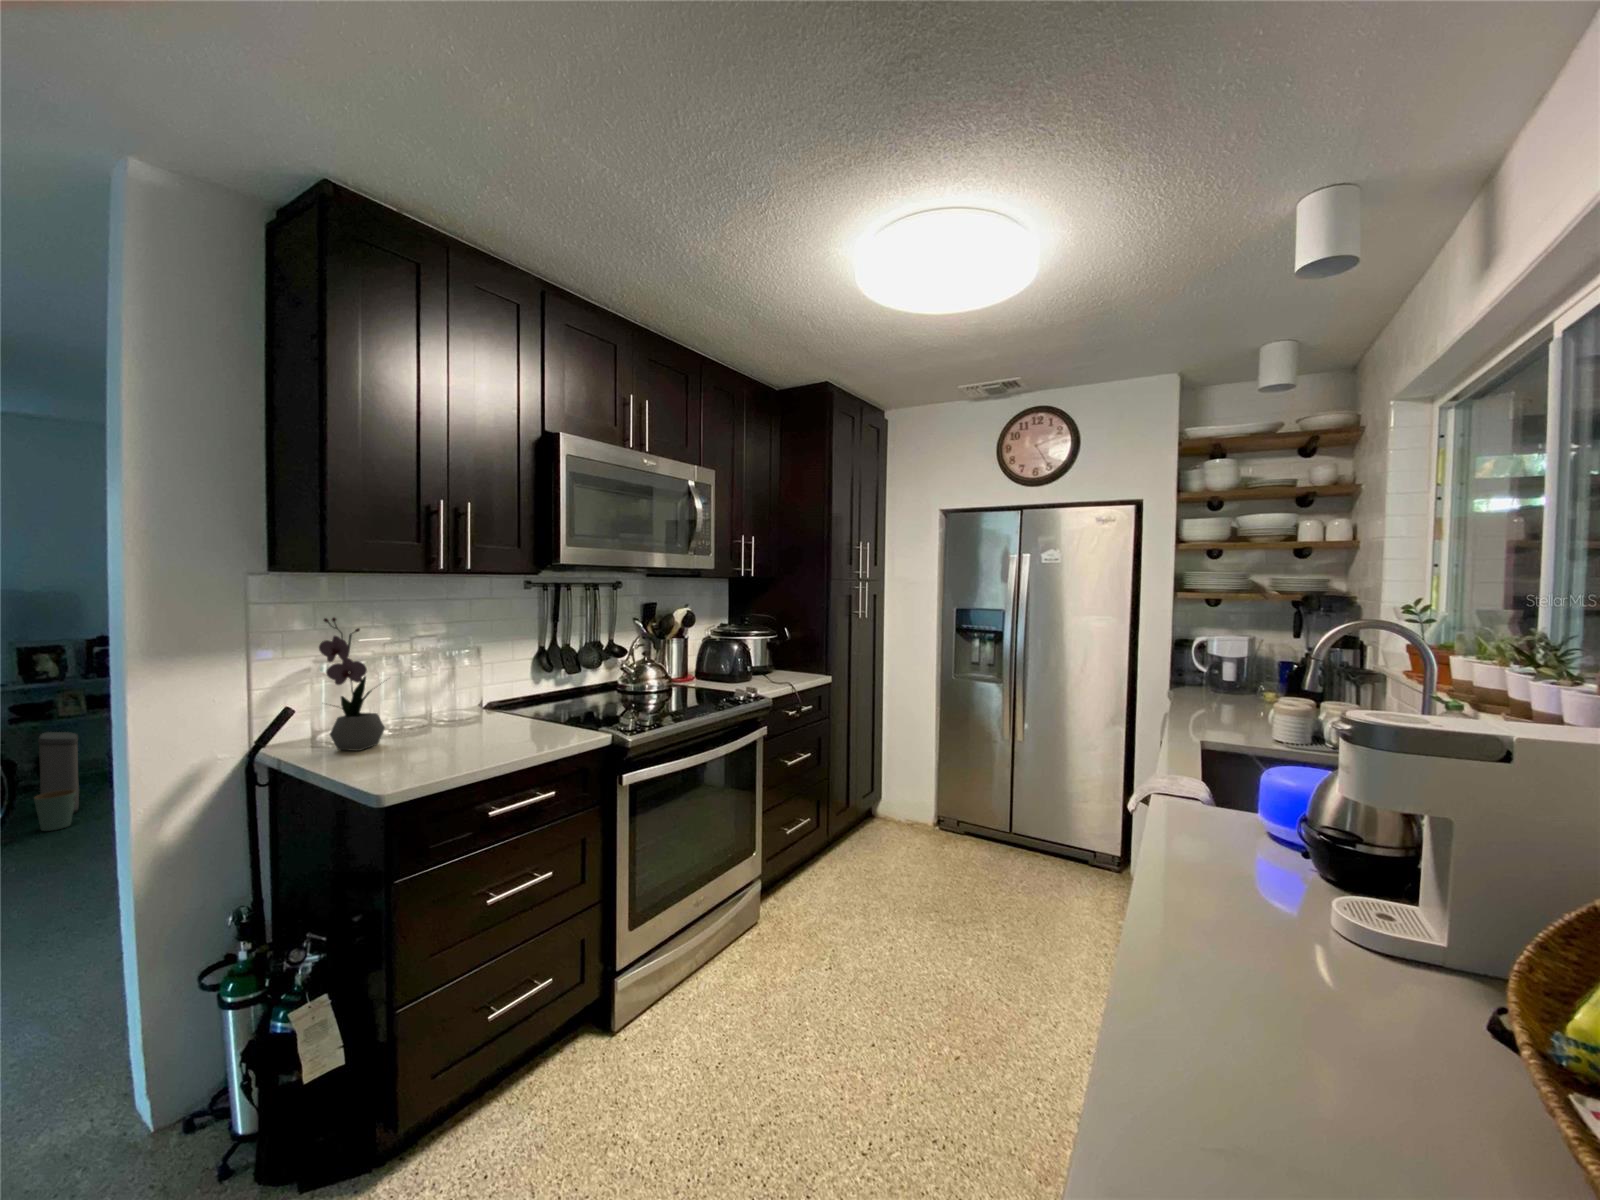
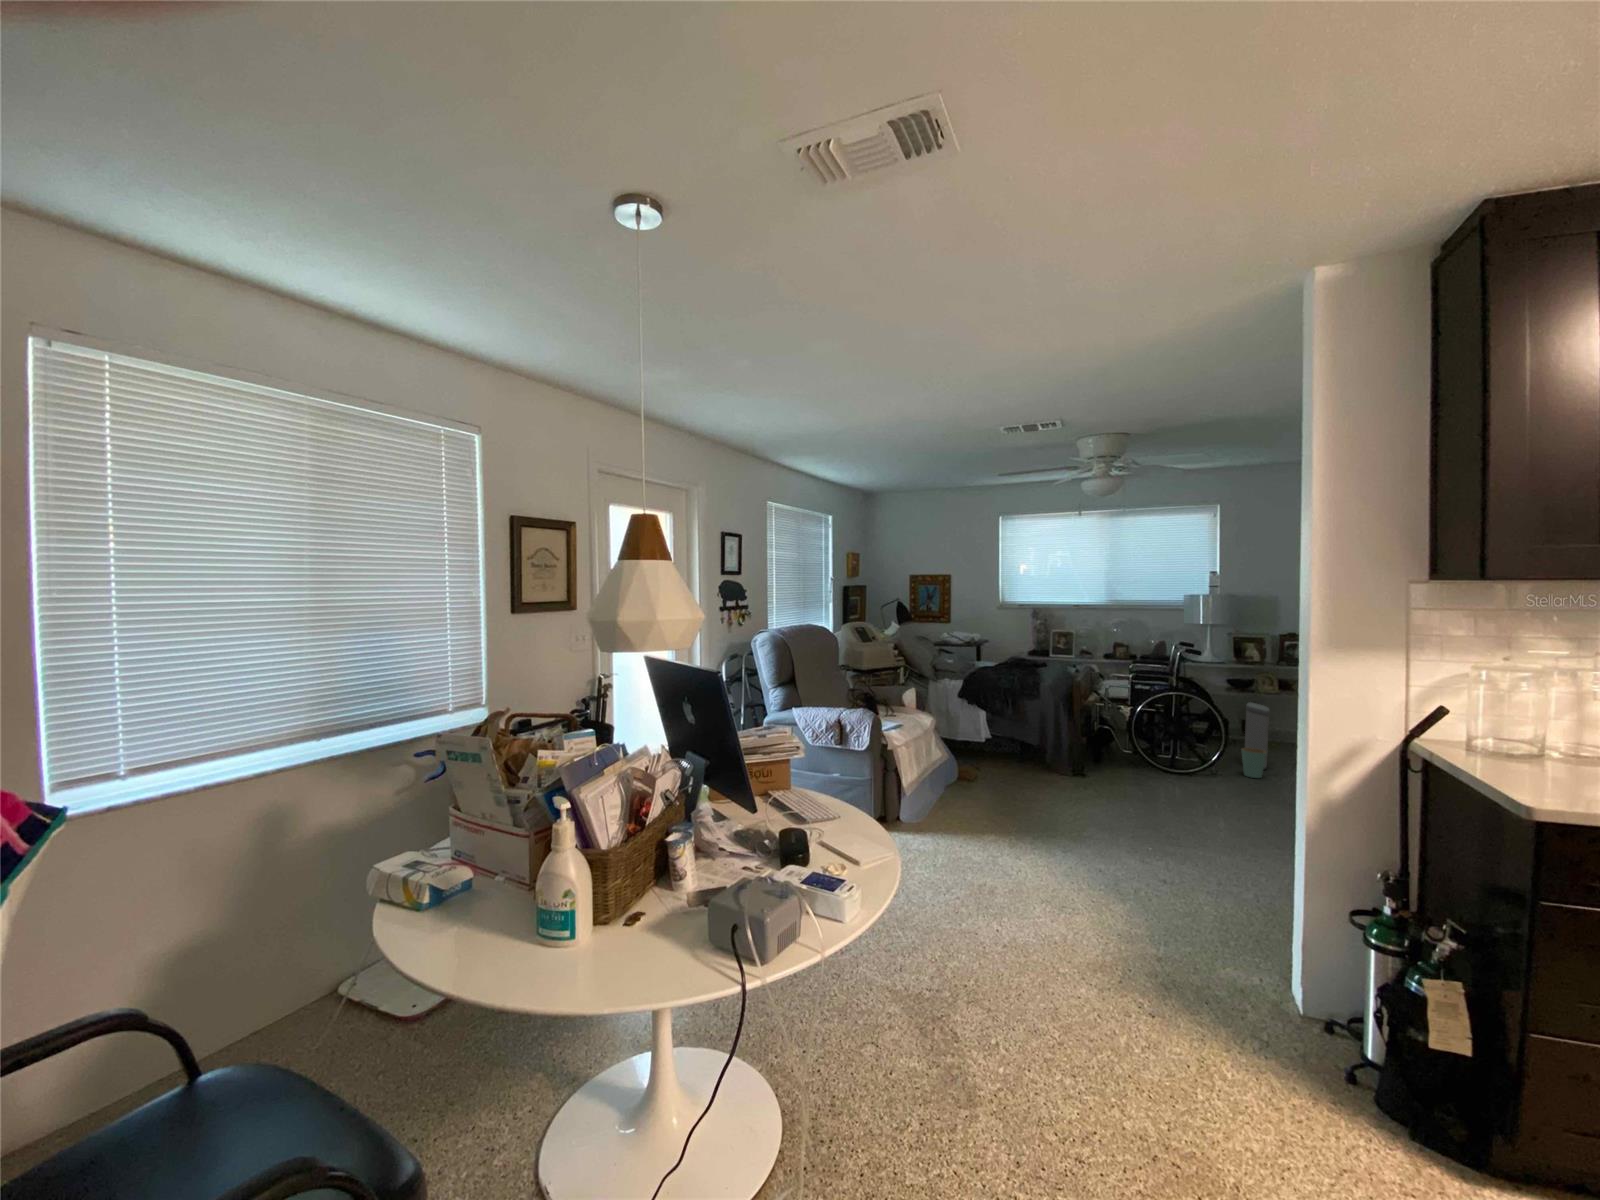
flower arrangement: present [319,618,385,751] -> none [1477,623,1566,765]

